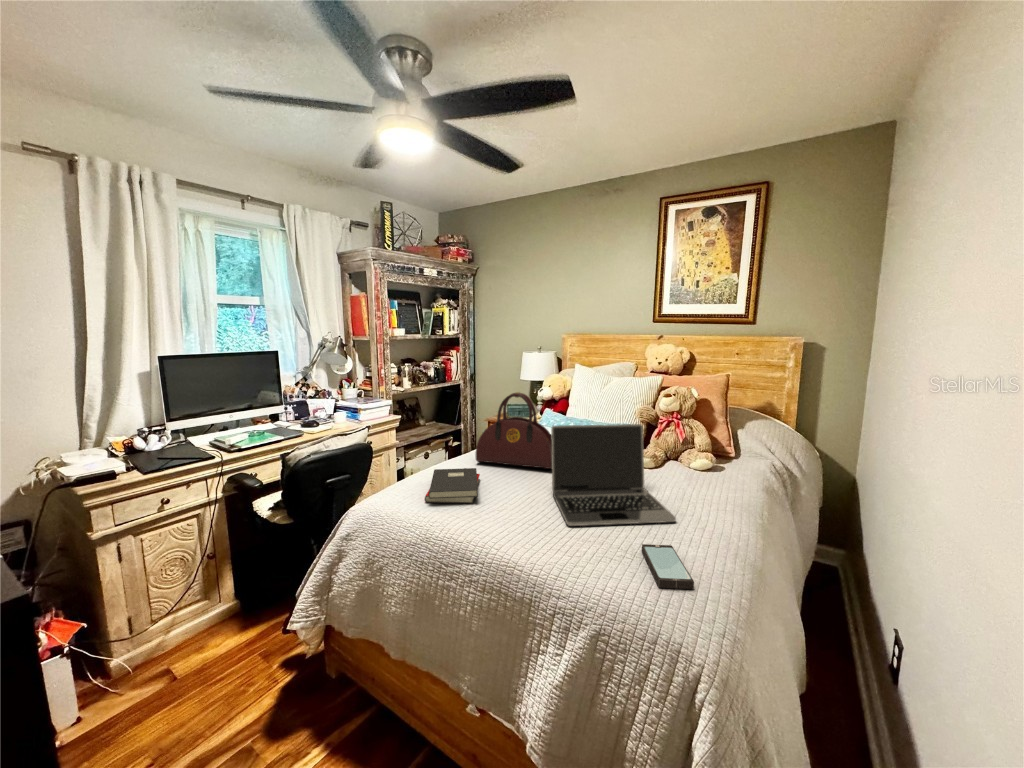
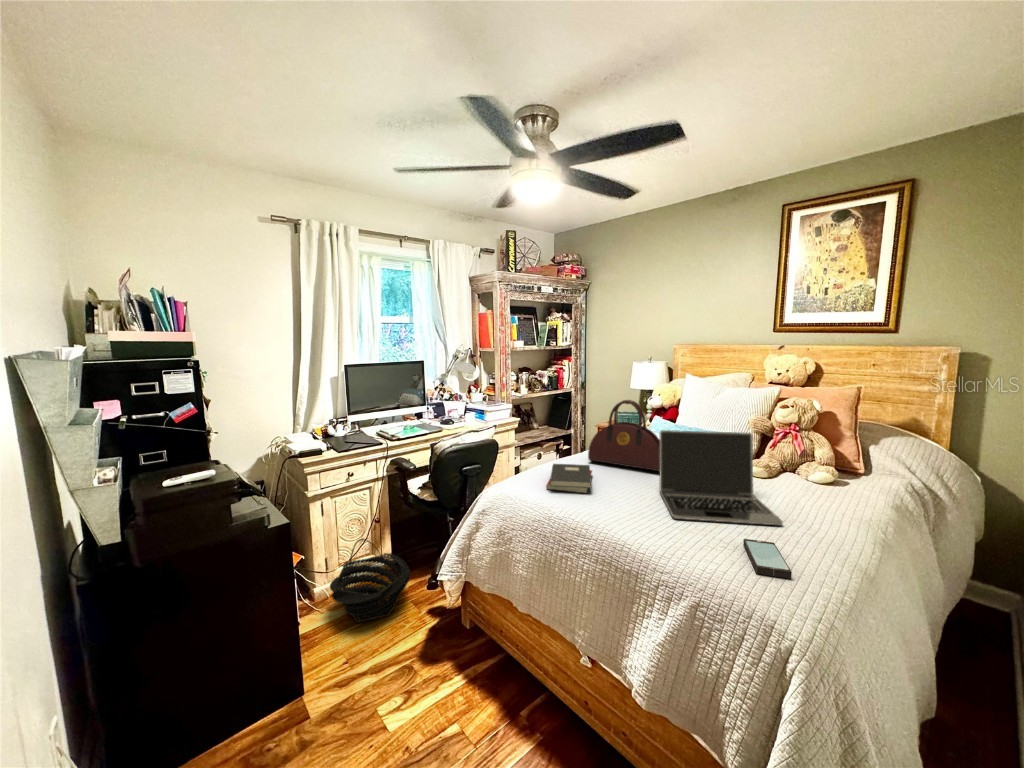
basket: none [129,586,257,699] -> present [330,539,410,623]

